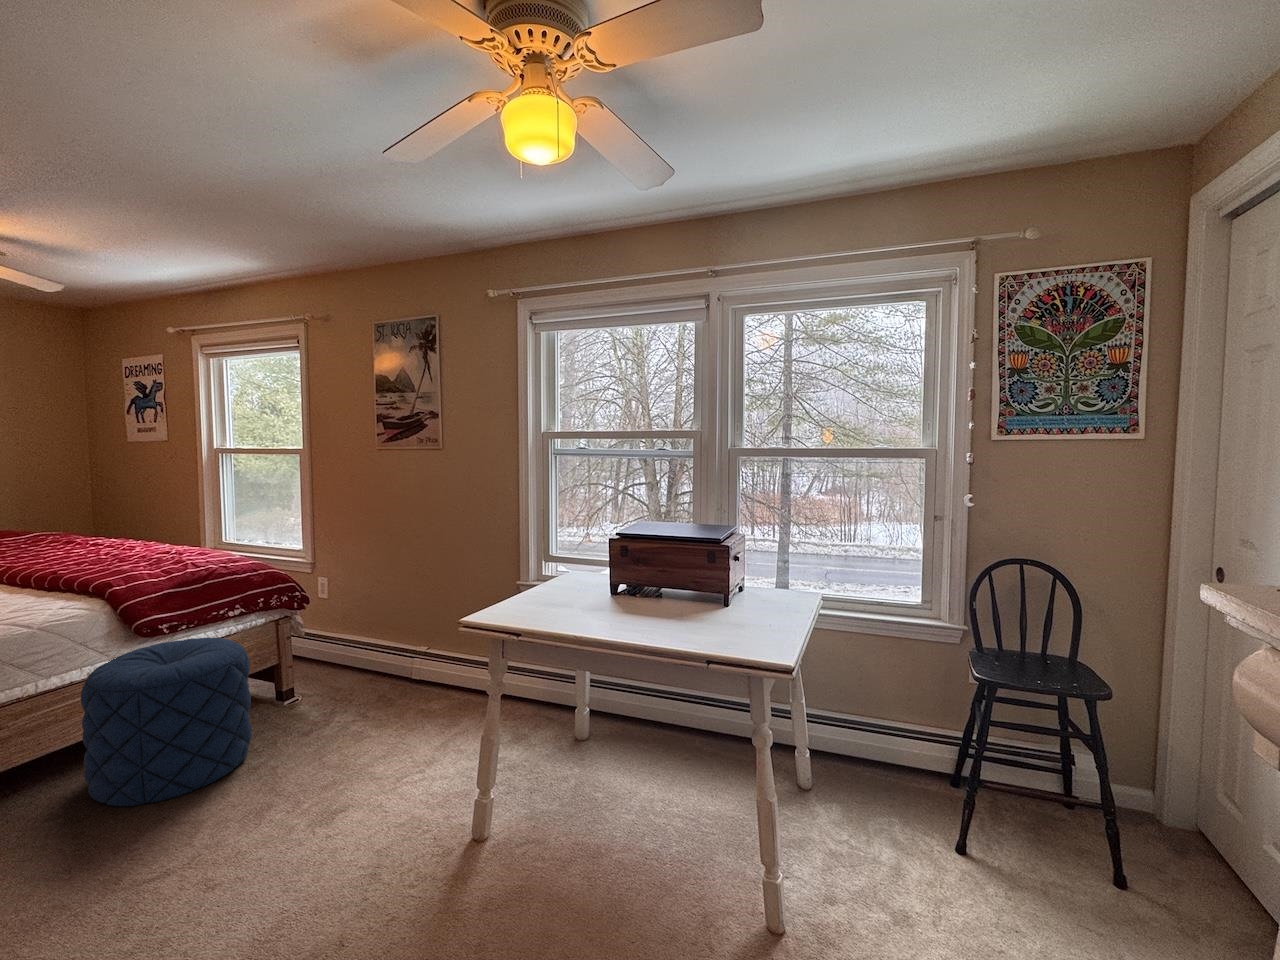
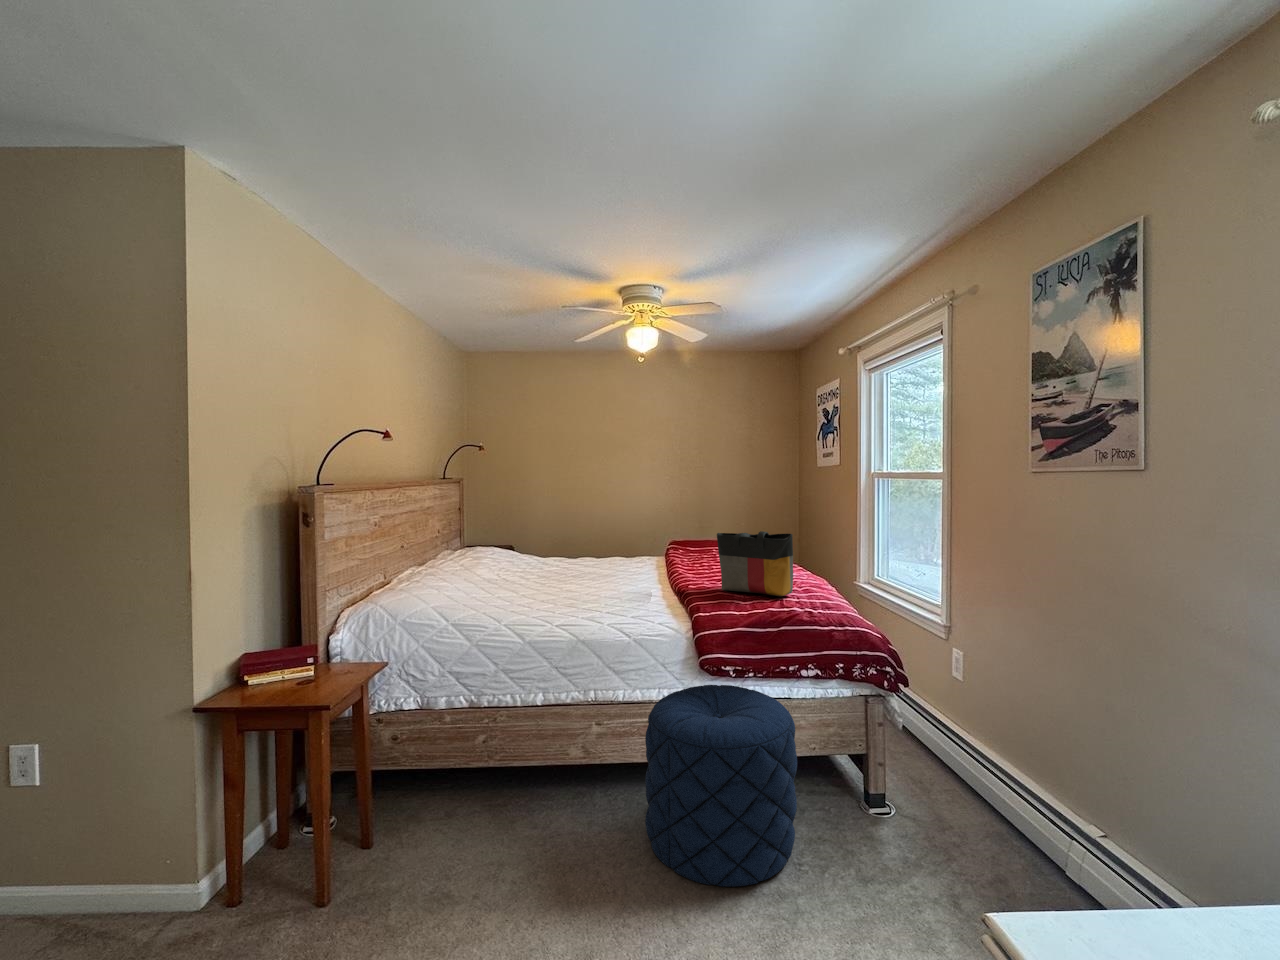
tote bag: none [91,505,193,569] -> present [717,531,793,596]

